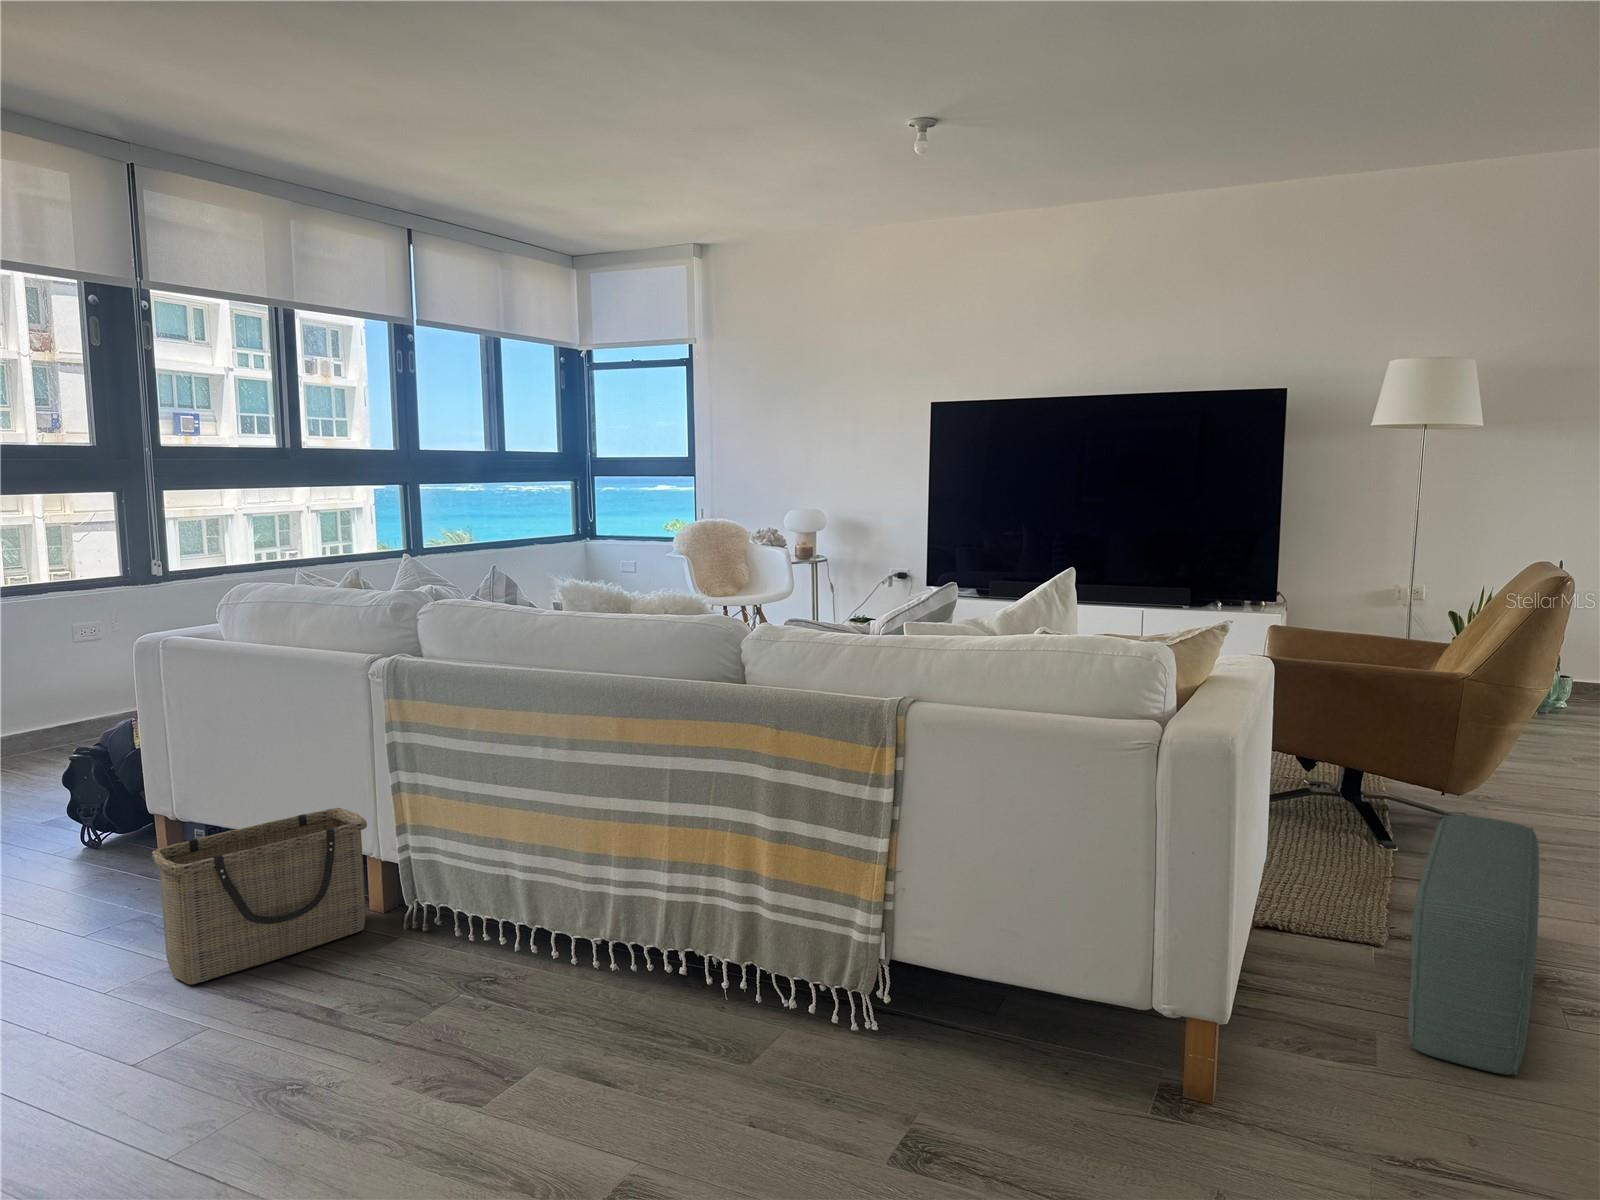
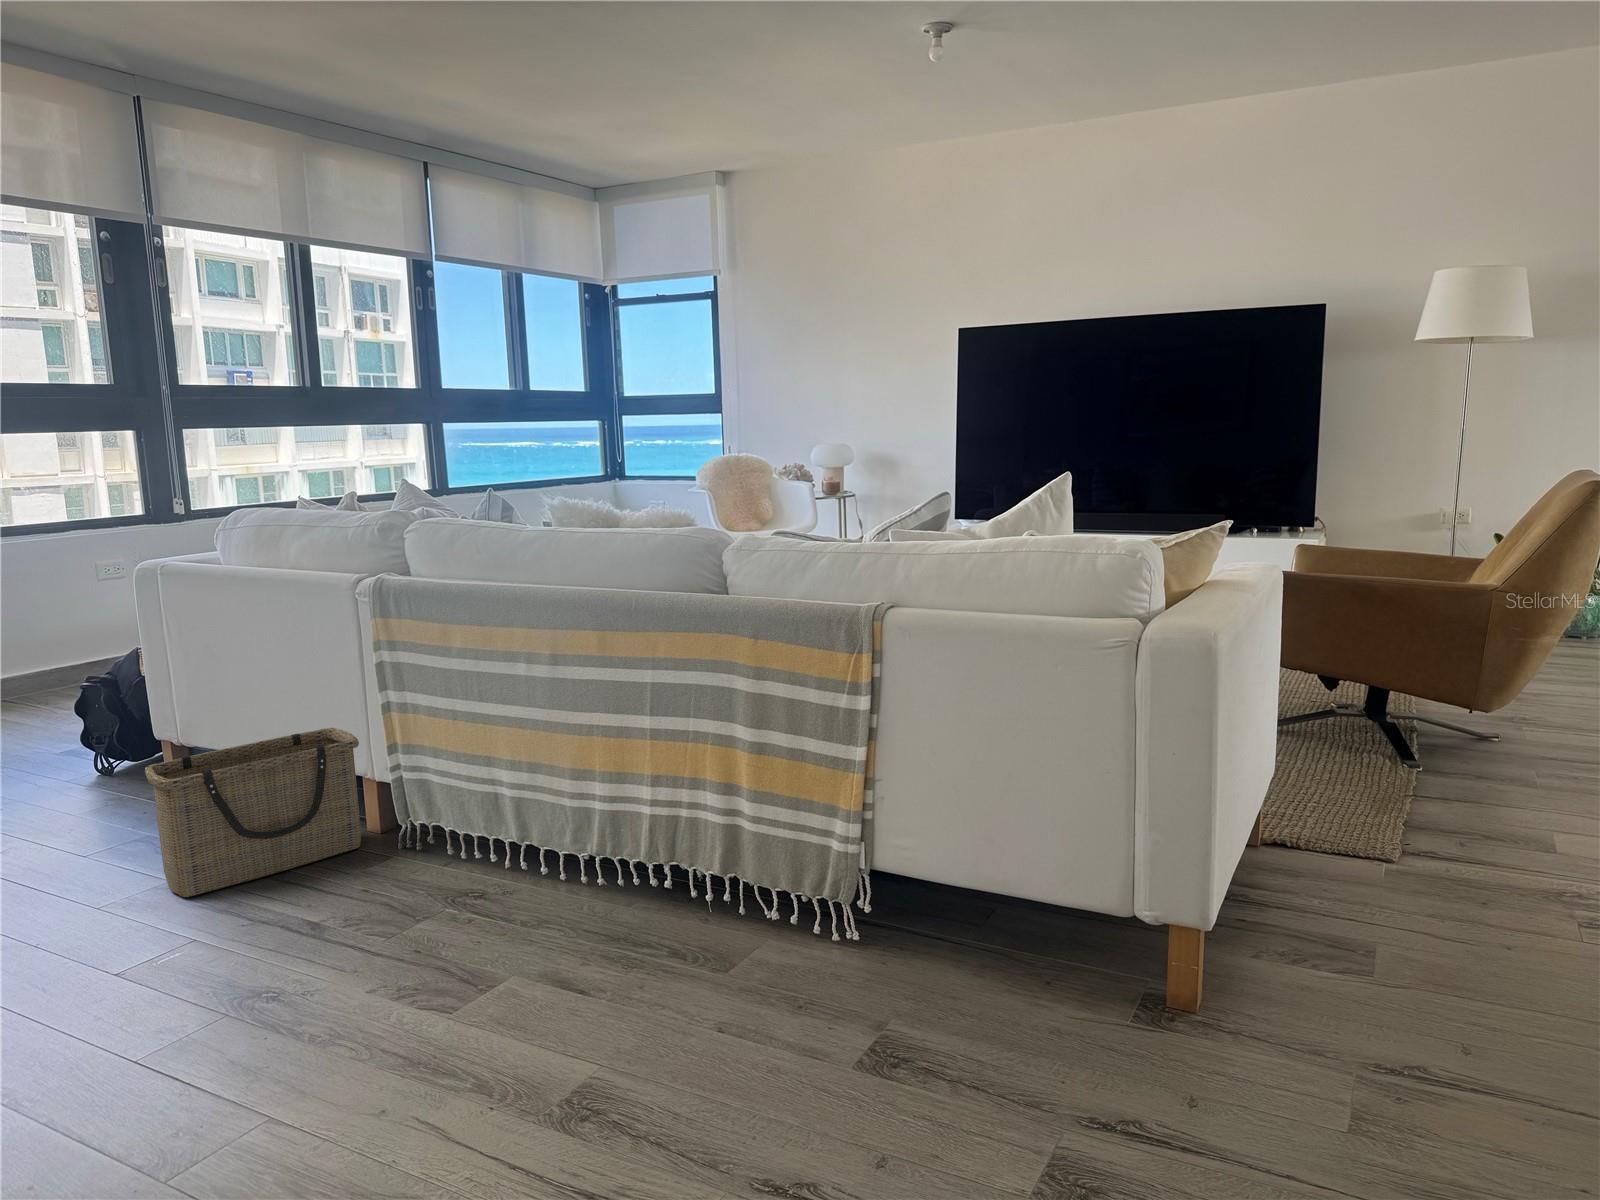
pouf: present [1408,815,1539,1075] -> none [1412,726,1561,988]

